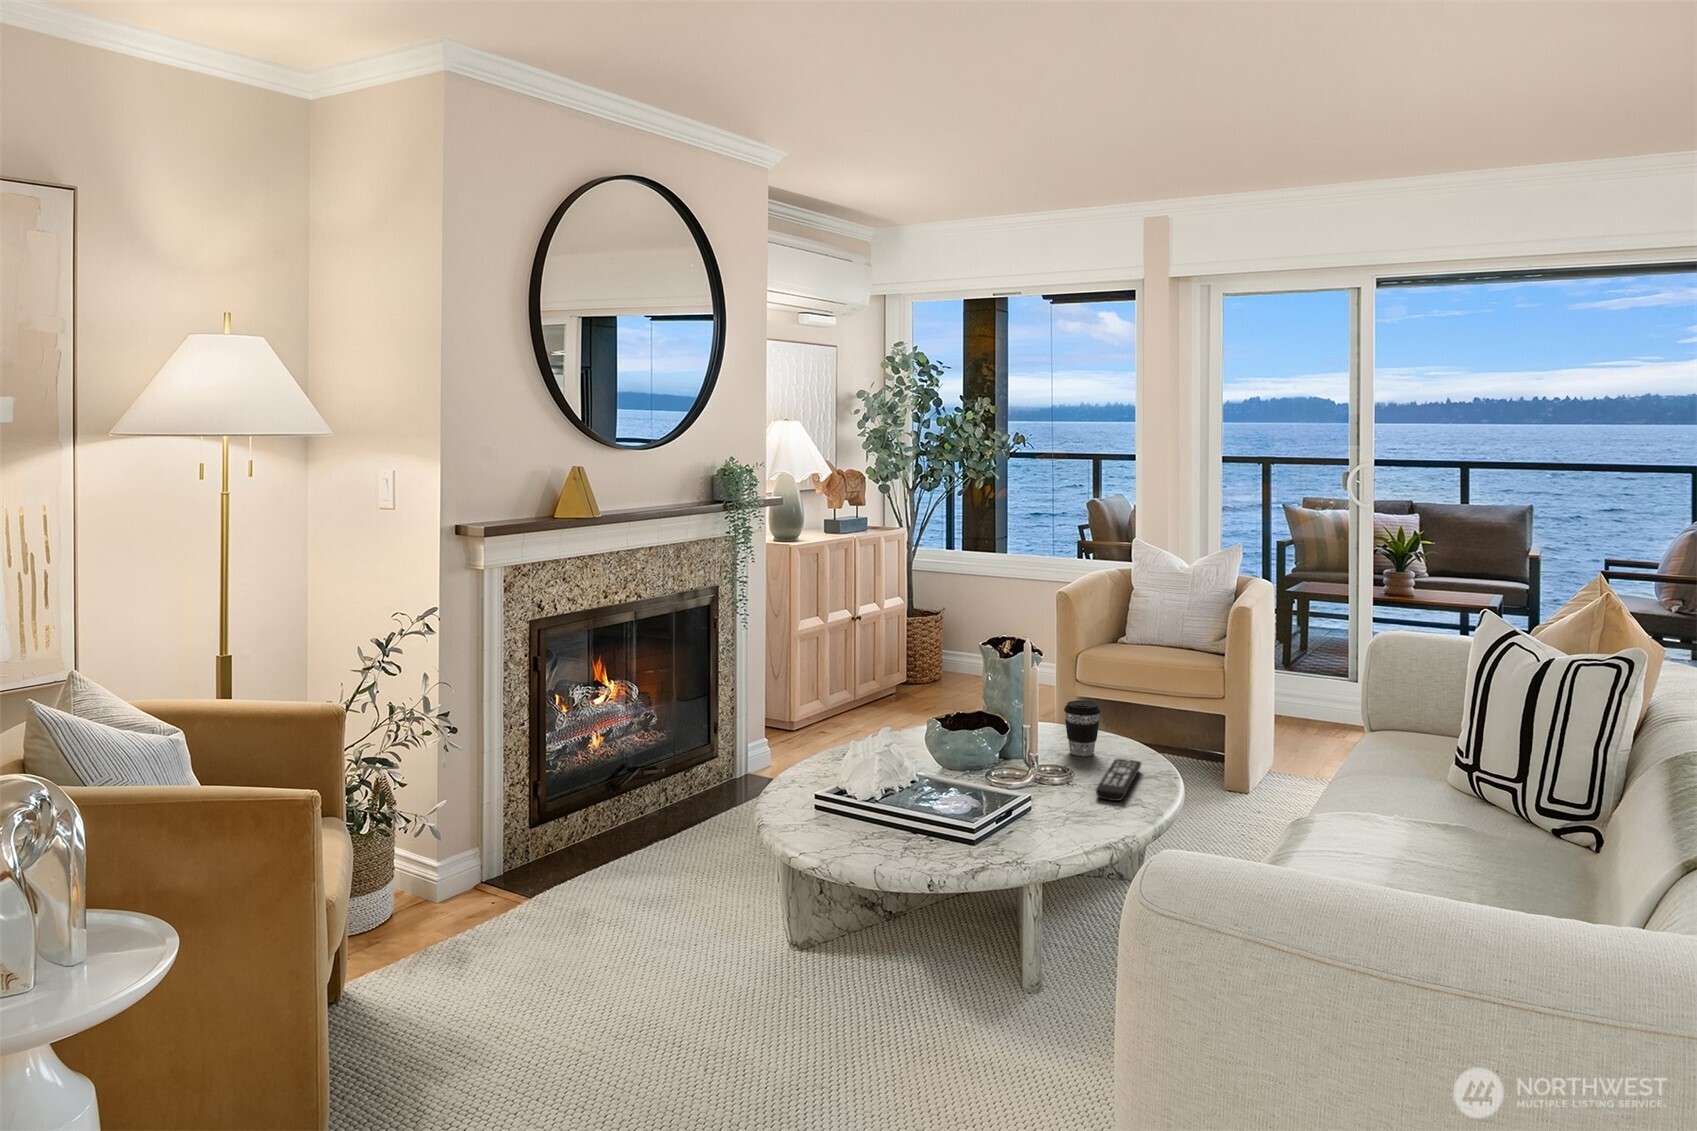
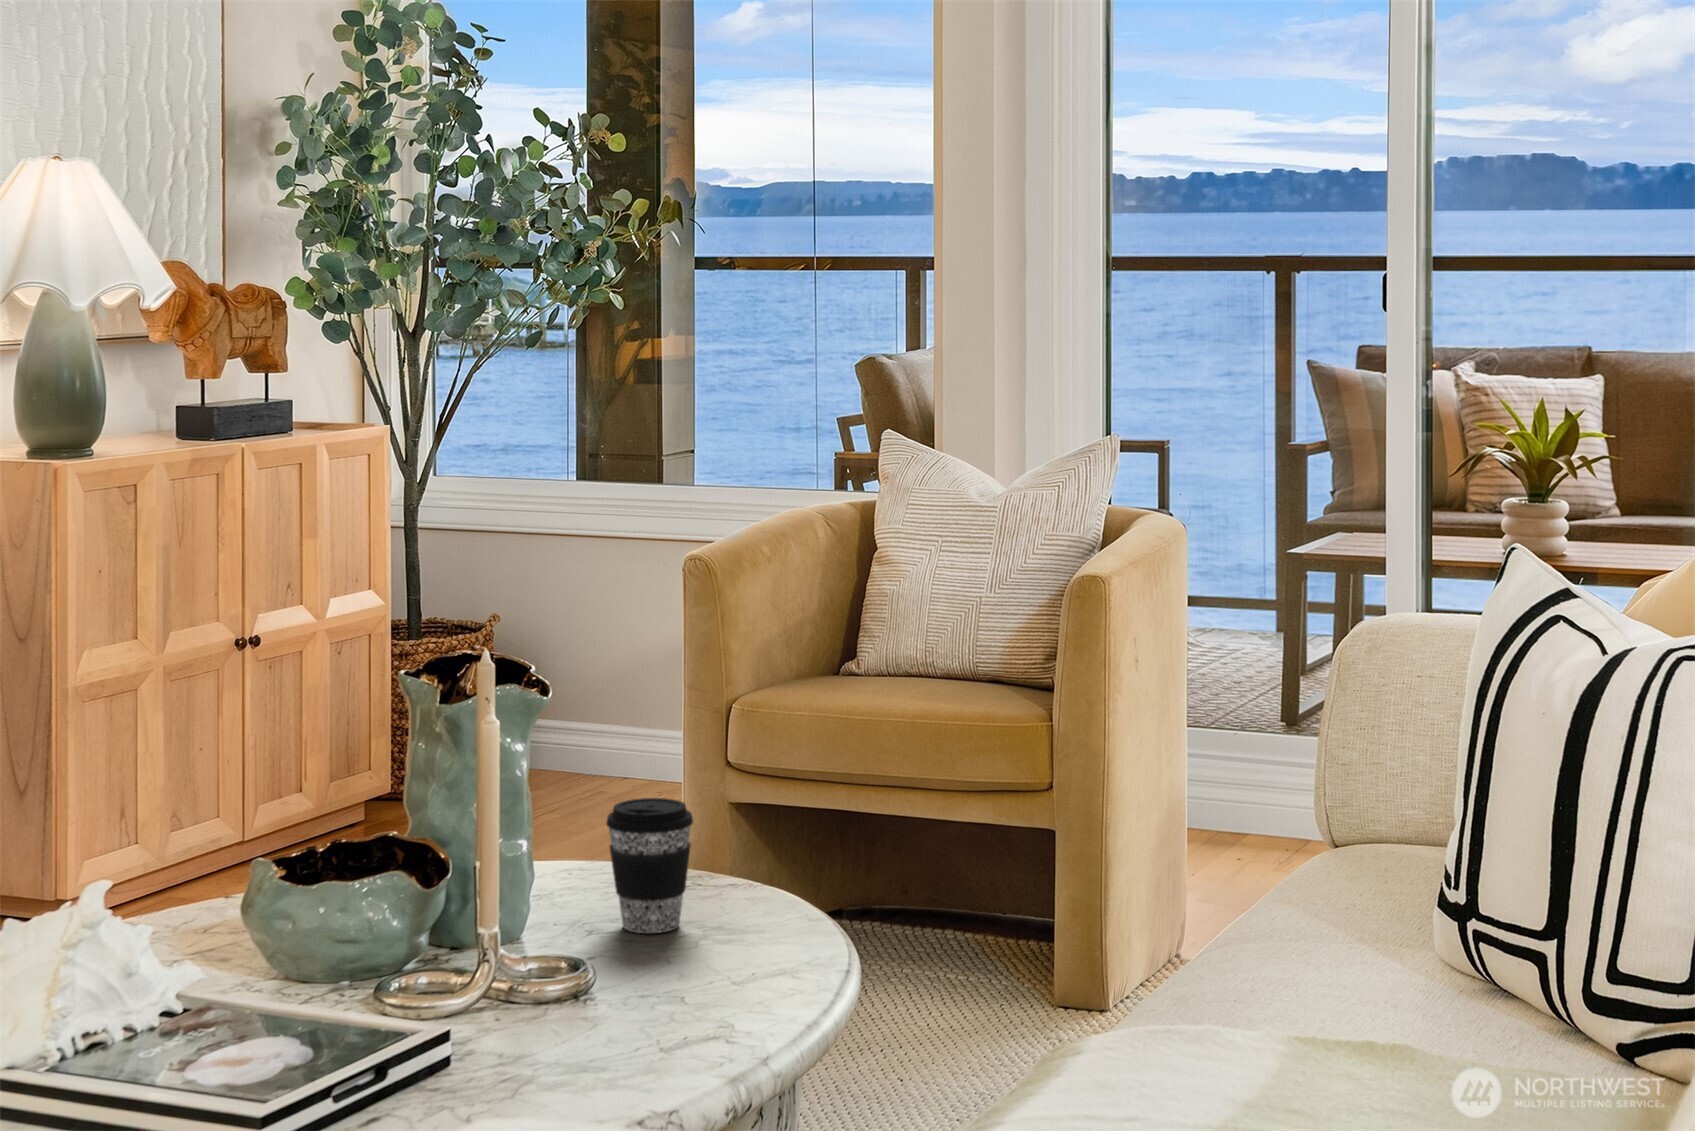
remote control: present [1096,759,1141,801] -> none [632,934,775,1036]

